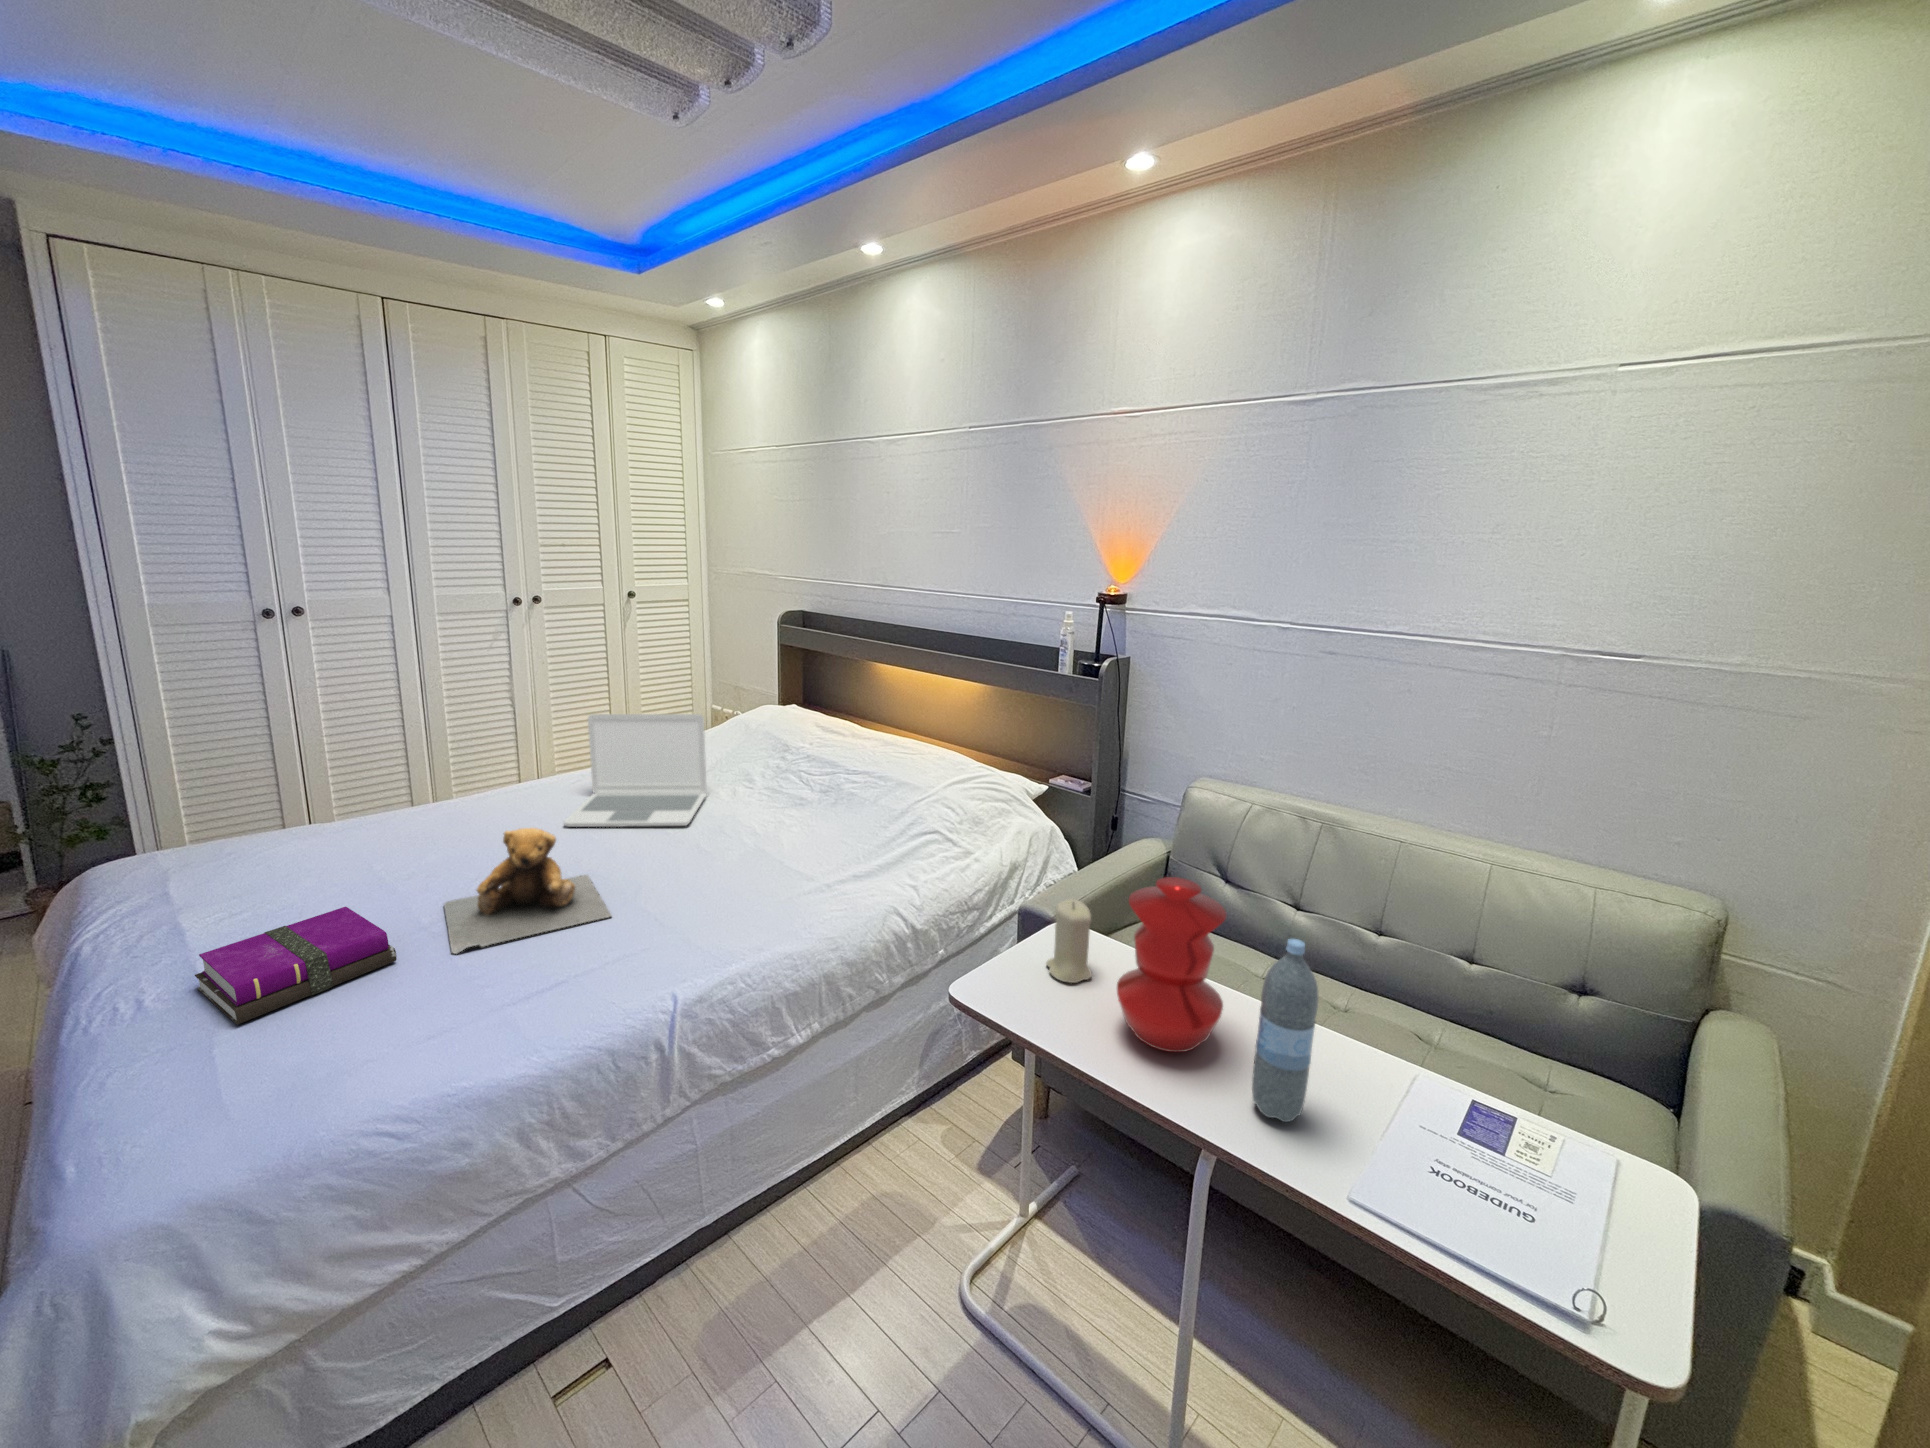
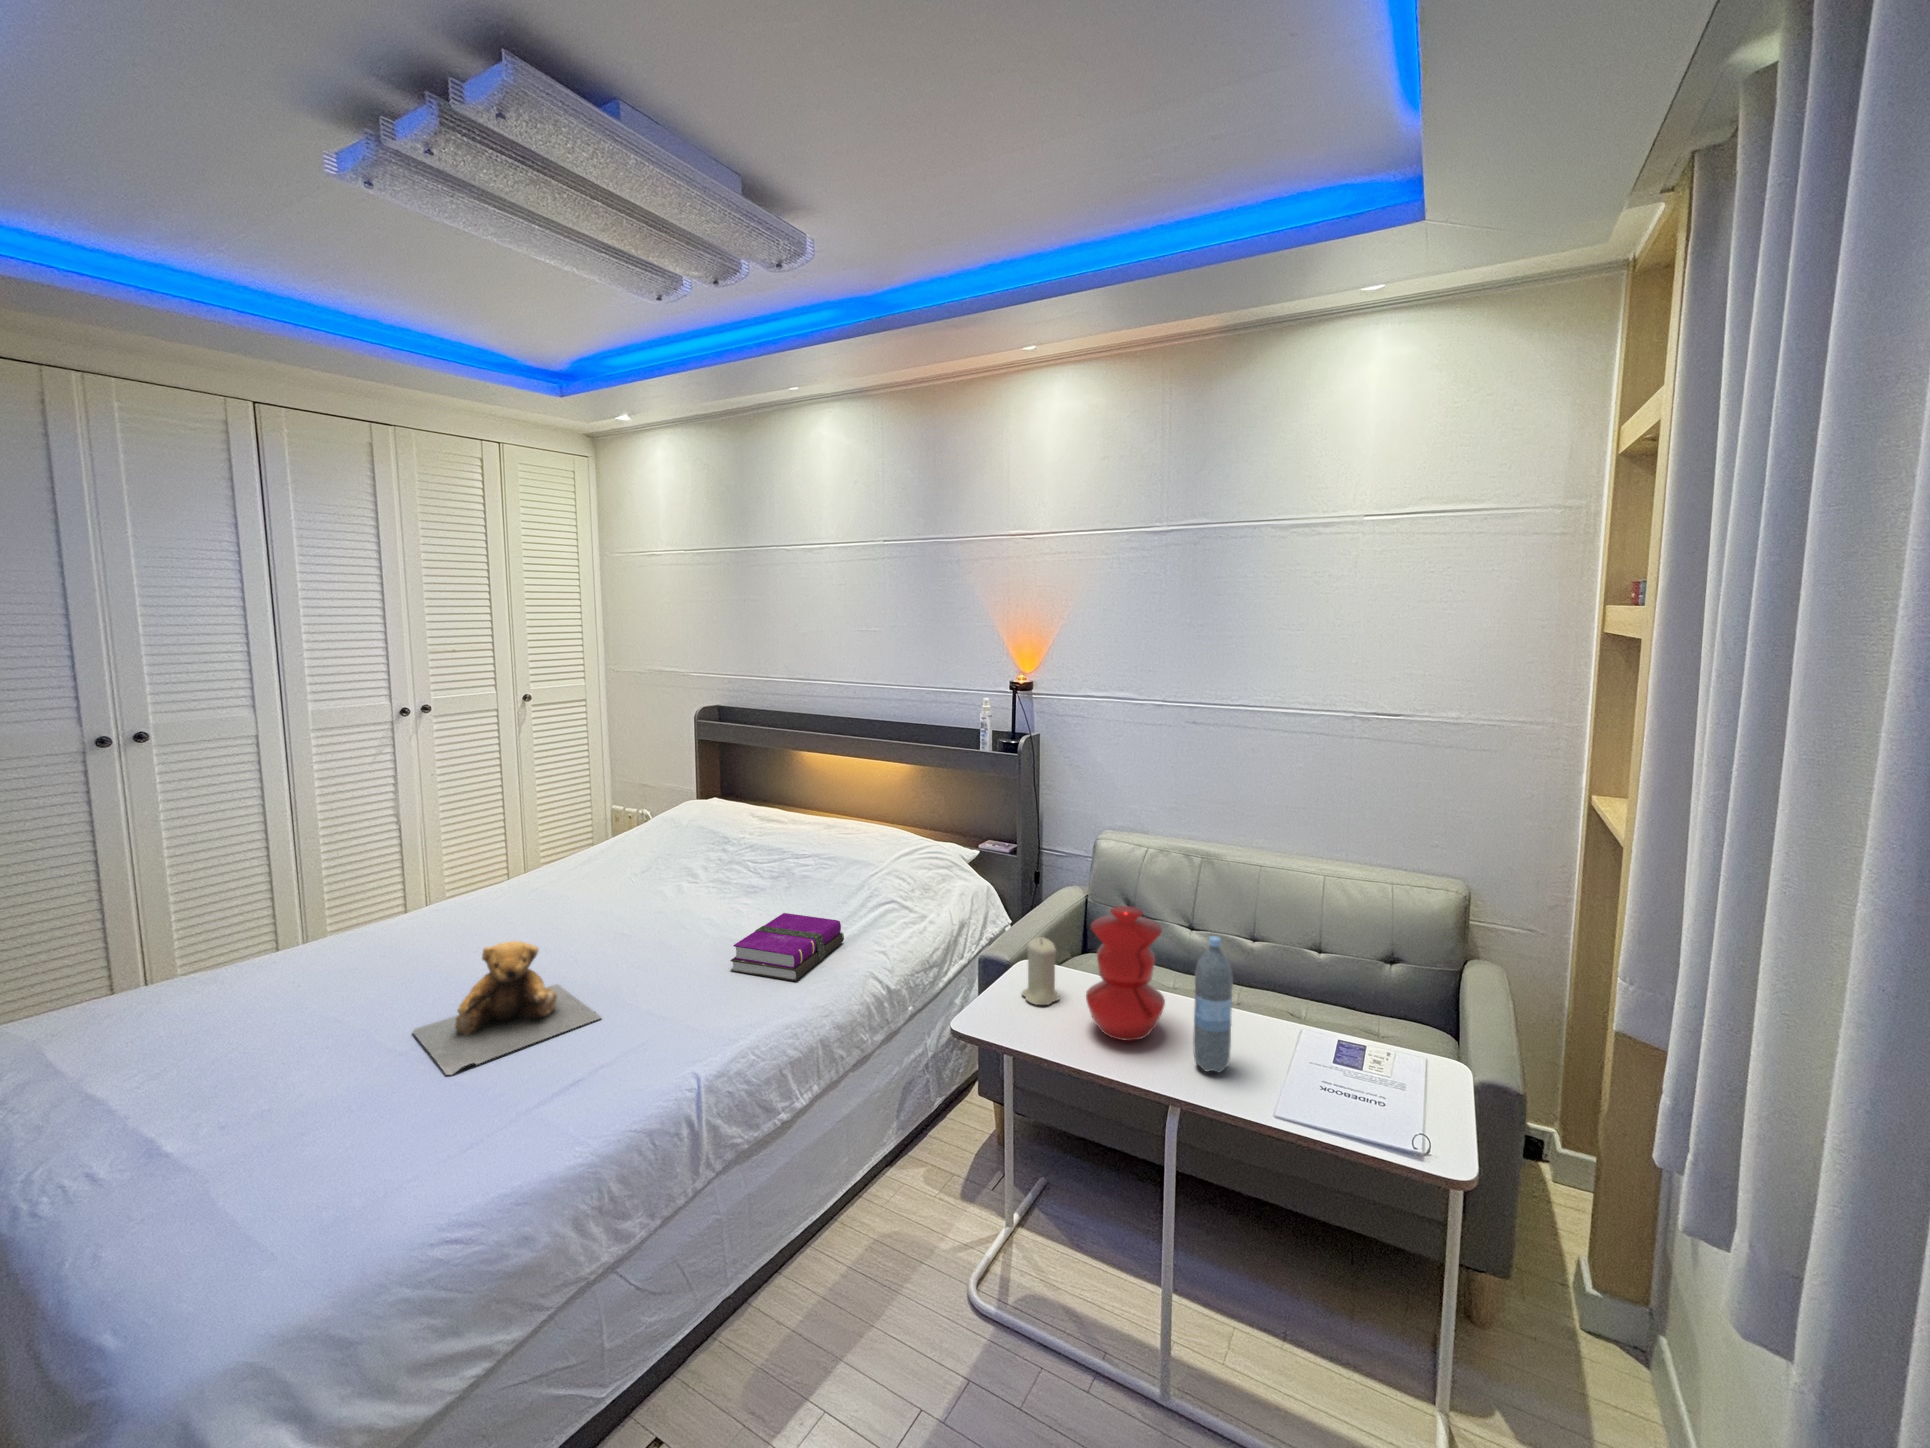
laptop: present [564,714,707,827] -> none [508,815,651,942]
notebook: present [195,907,397,1024] -> present [731,913,844,981]

